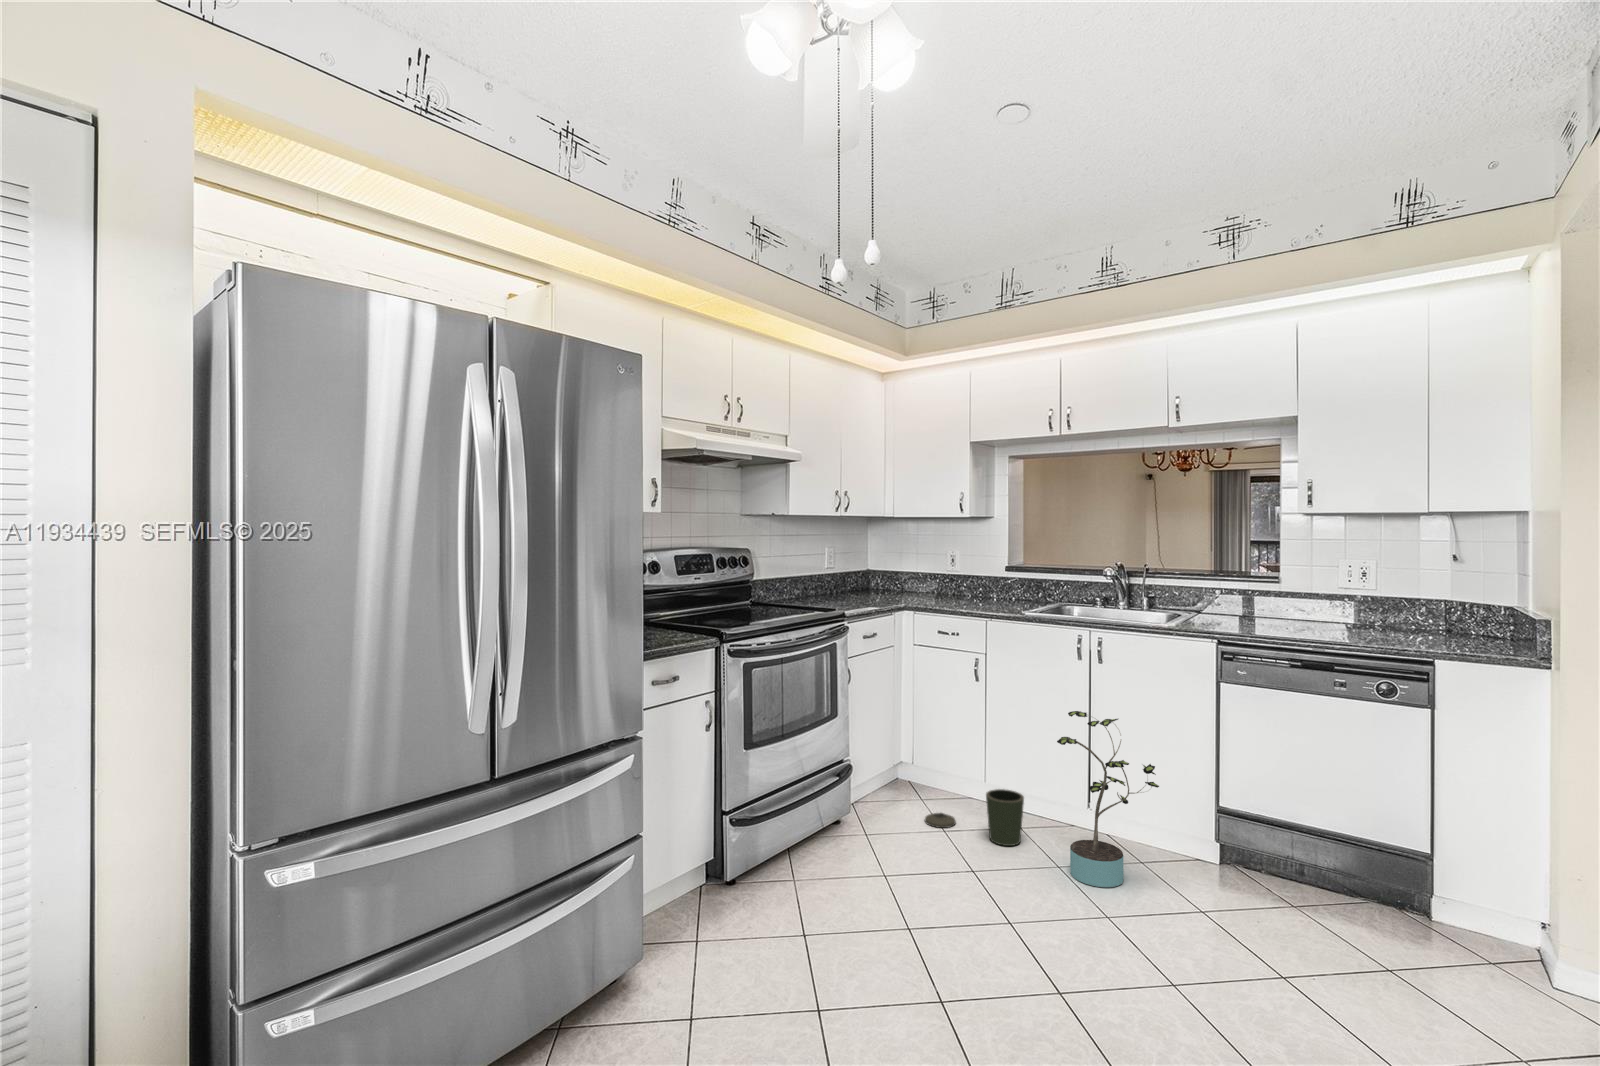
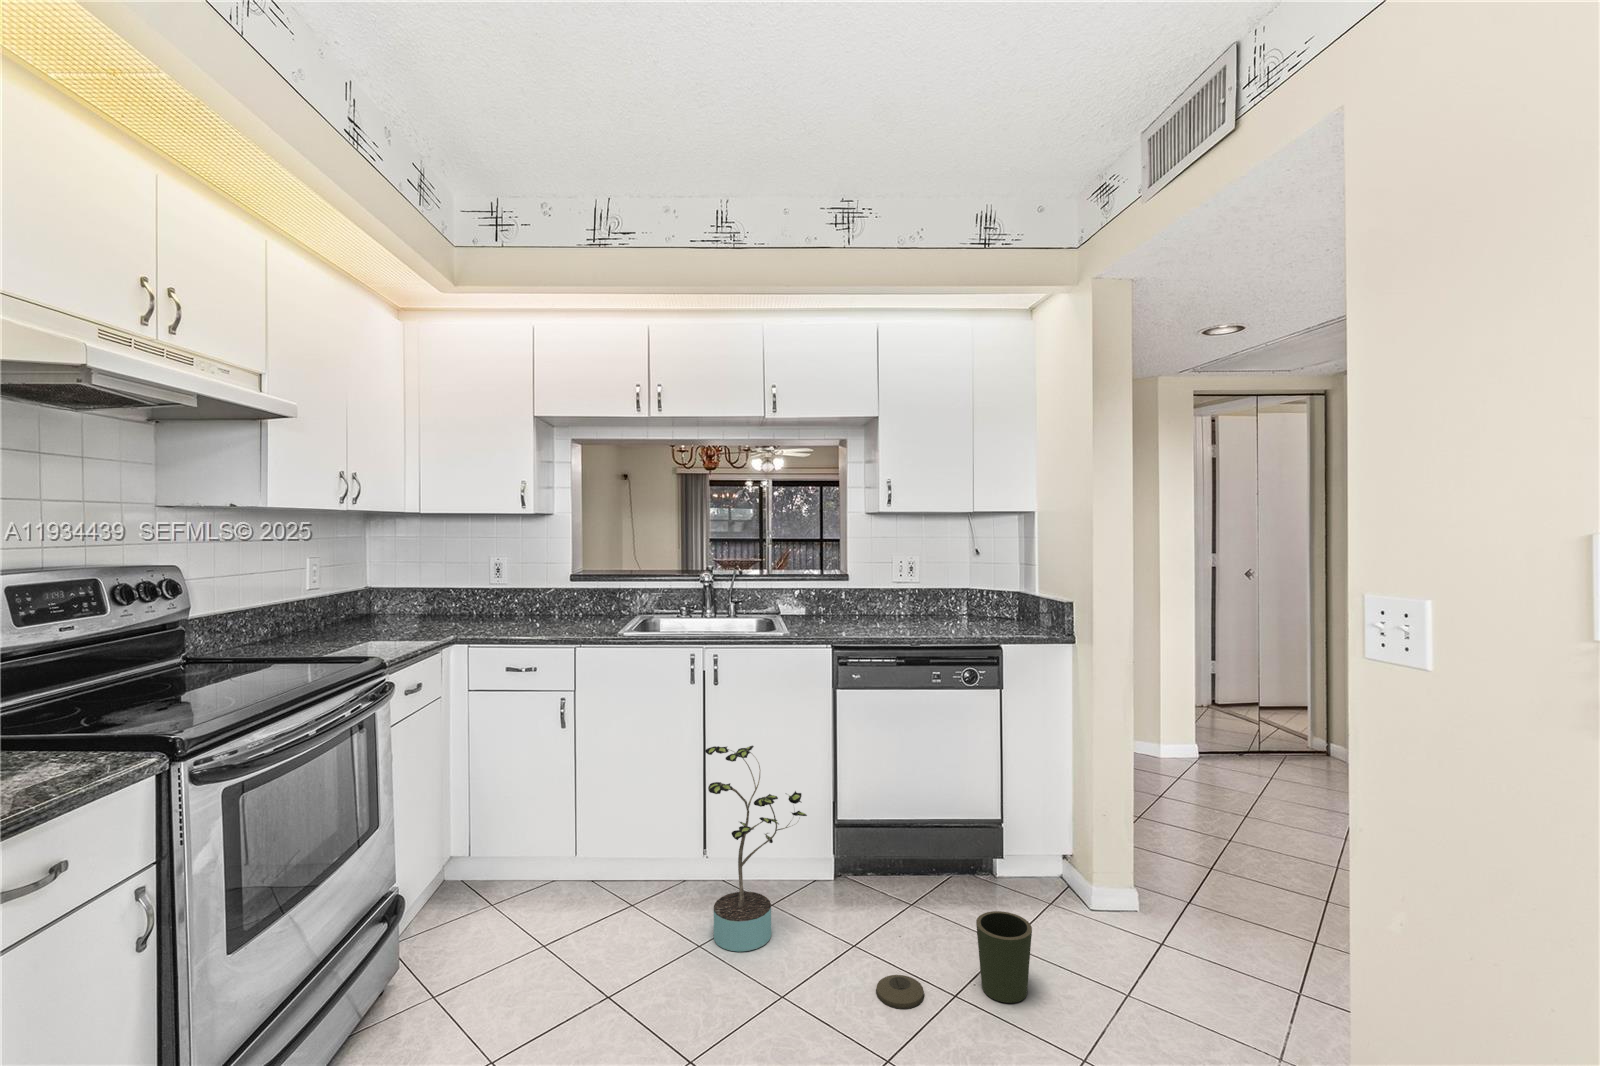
trash can: present [925,789,1024,846] -> present [876,911,1032,1009]

